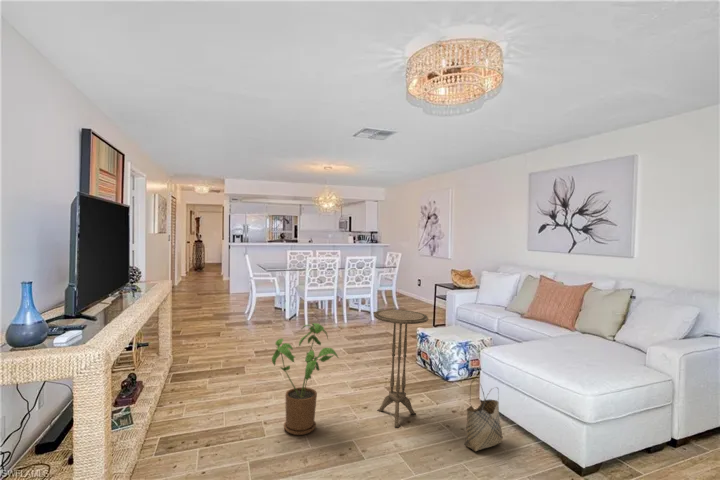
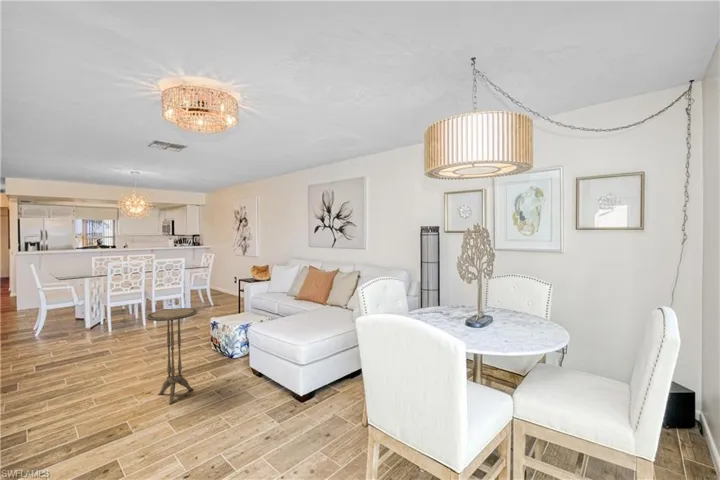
house plant: present [272,323,338,435] -> none [30,332,106,435]
woven basket: present [465,380,503,451] -> none [224,353,255,406]

